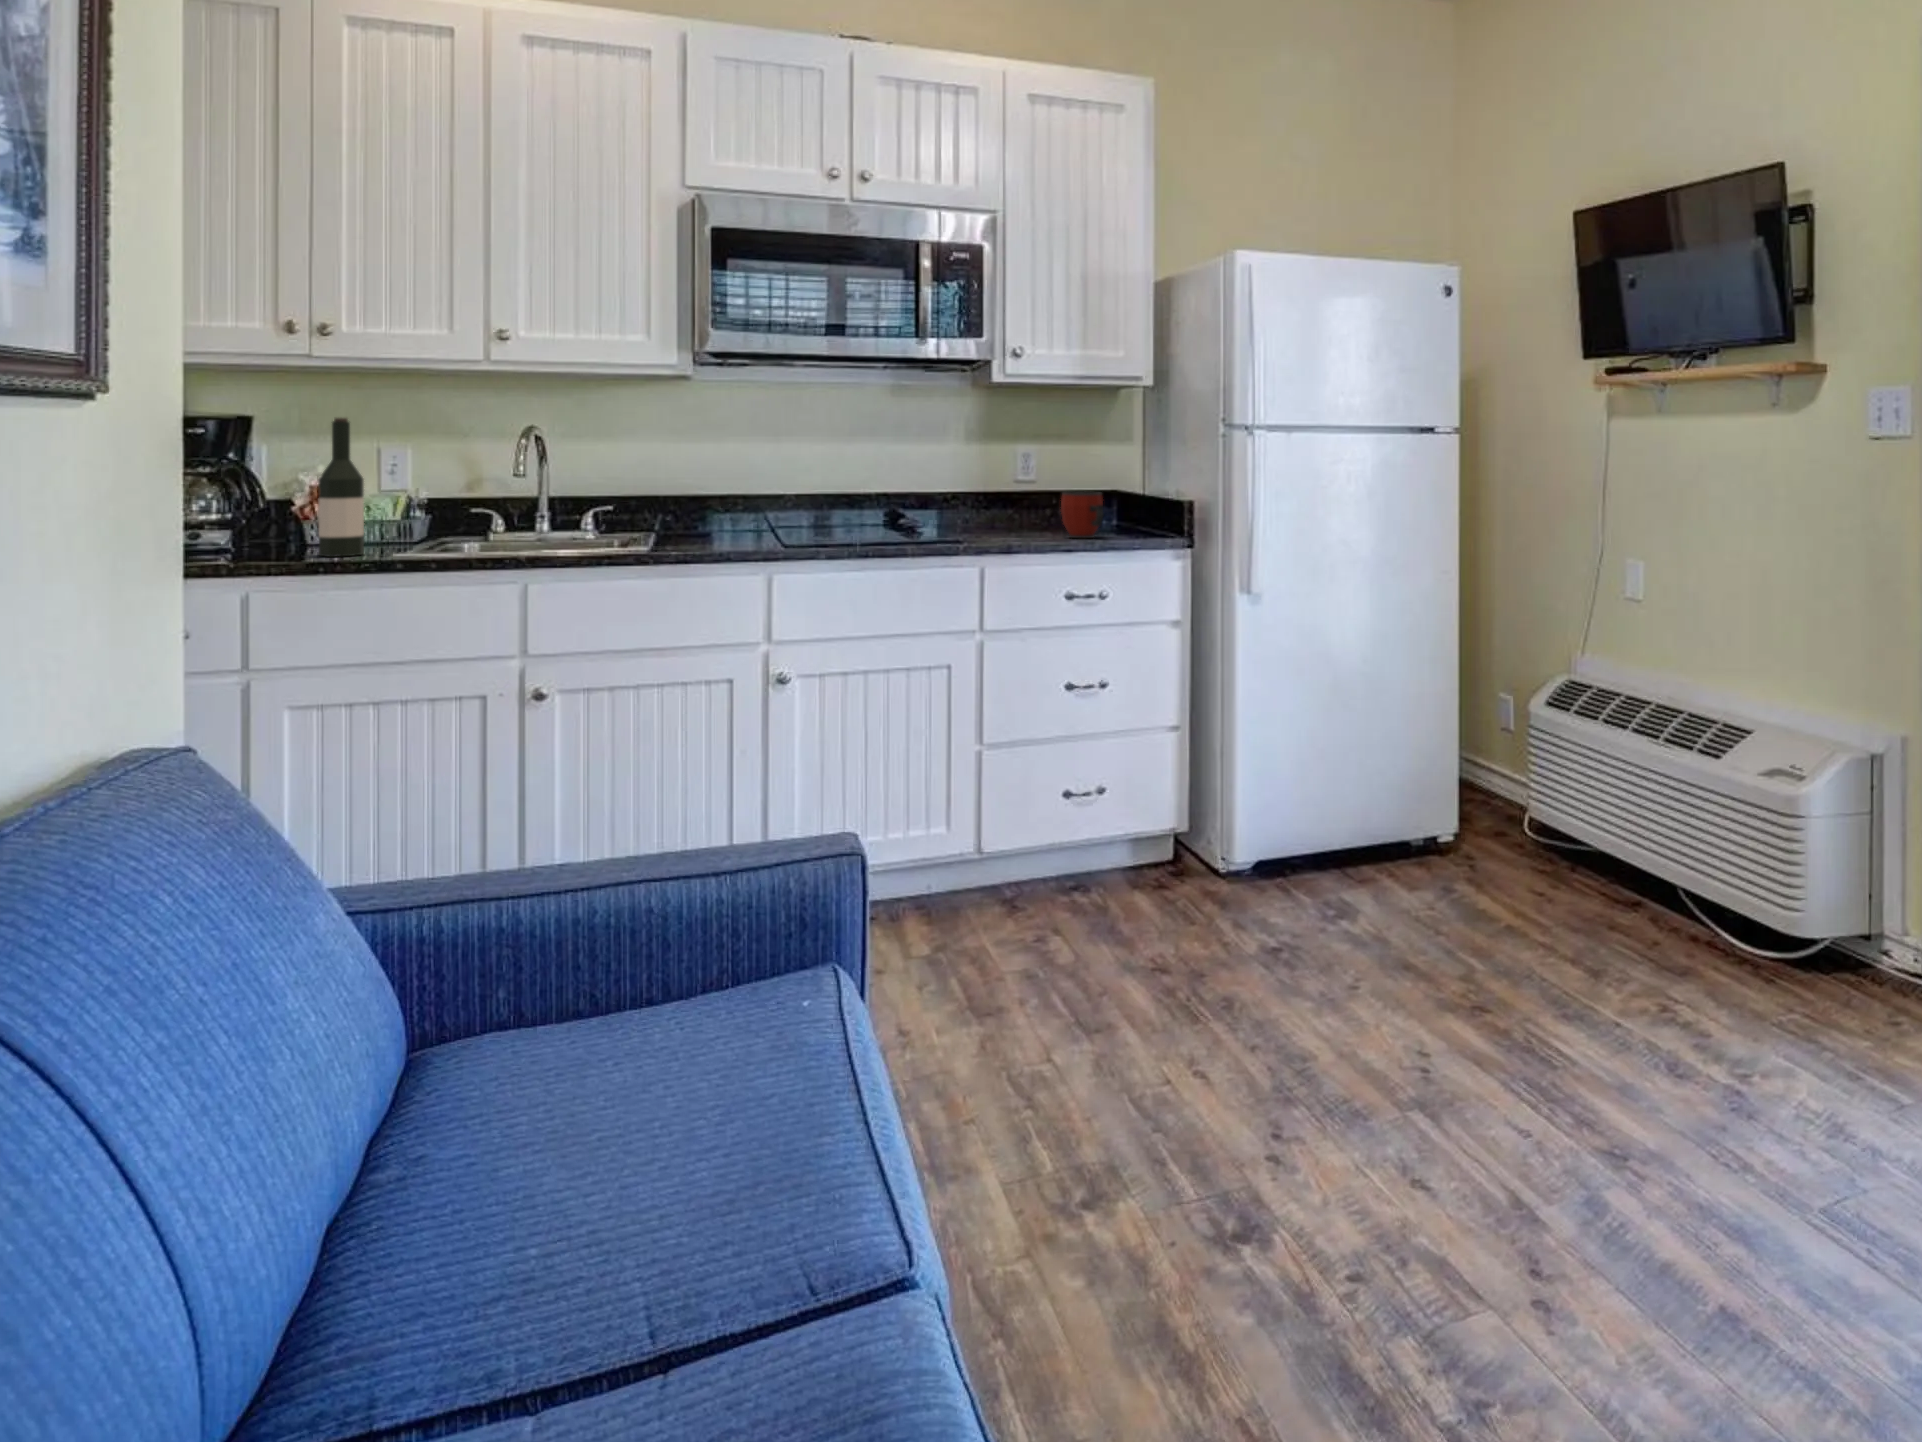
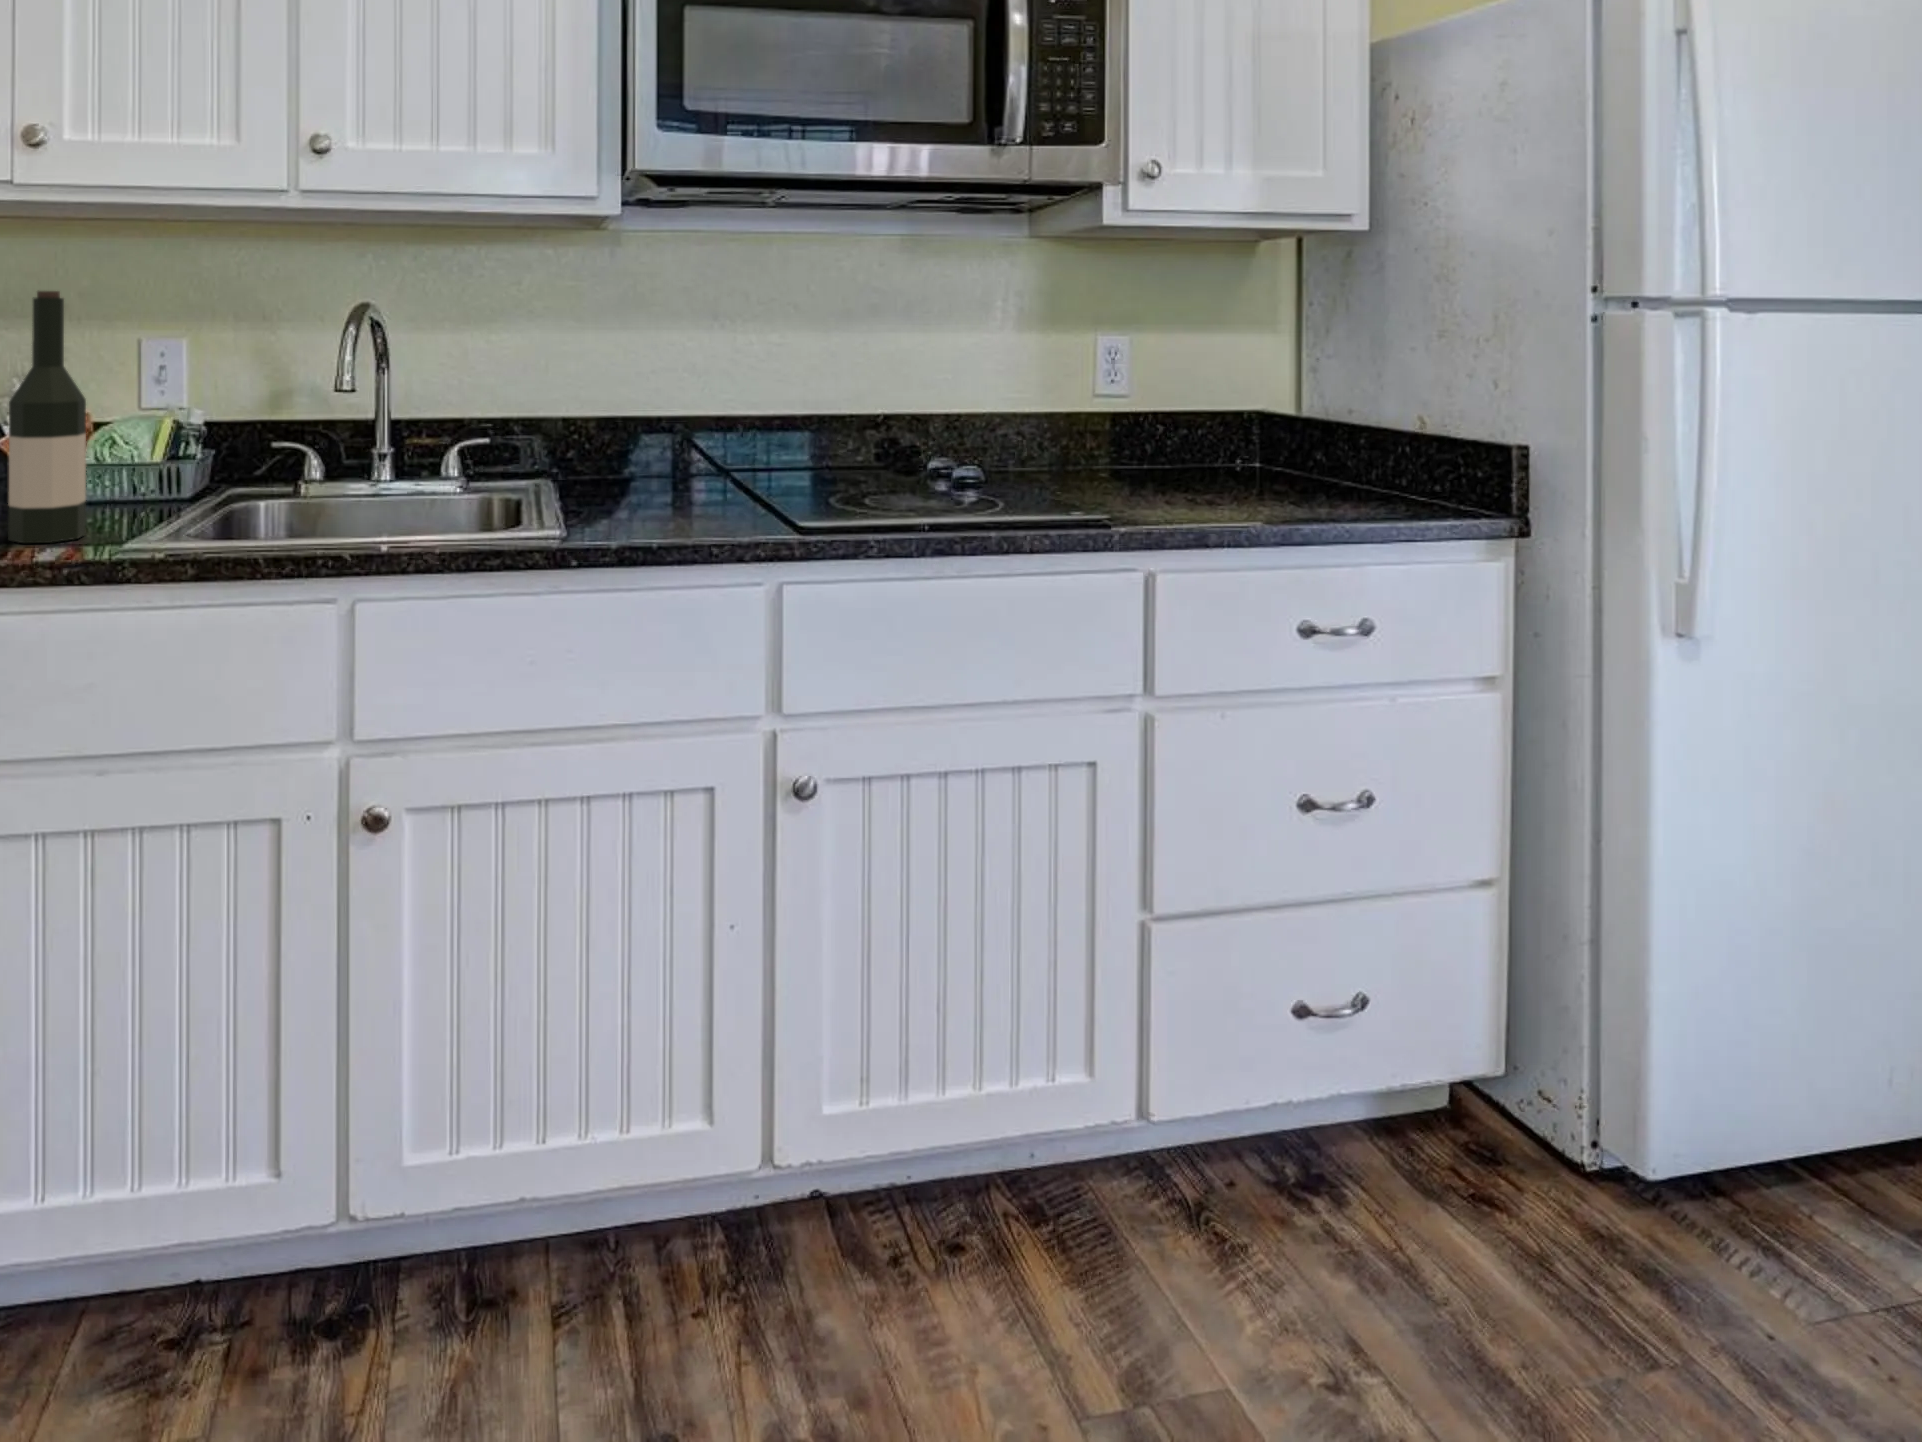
mug: present [1061,491,1103,538] -> none [1261,422,1360,513]

